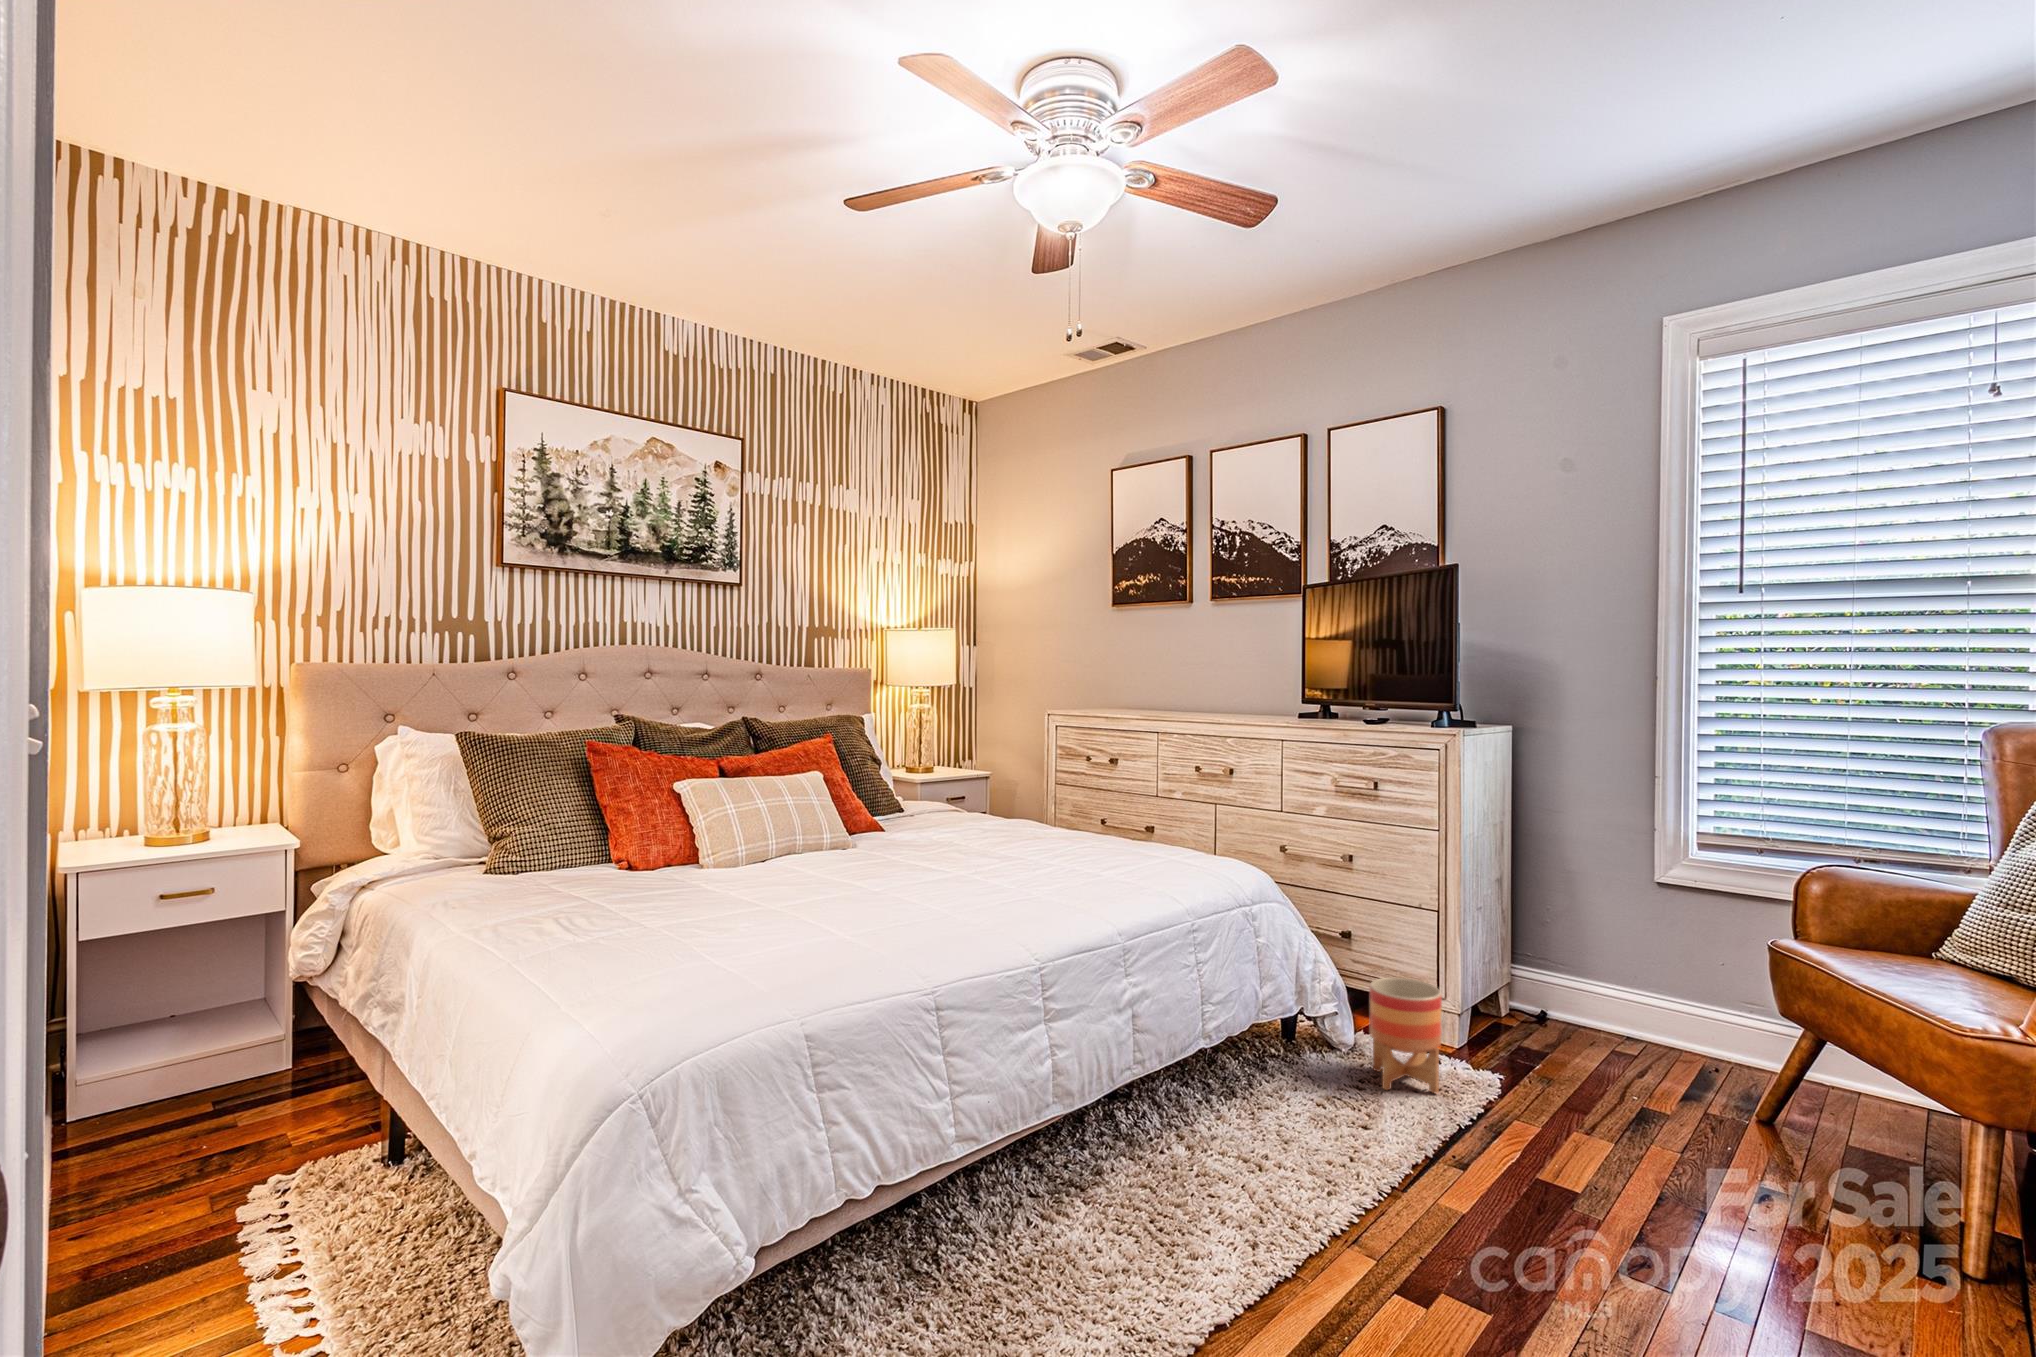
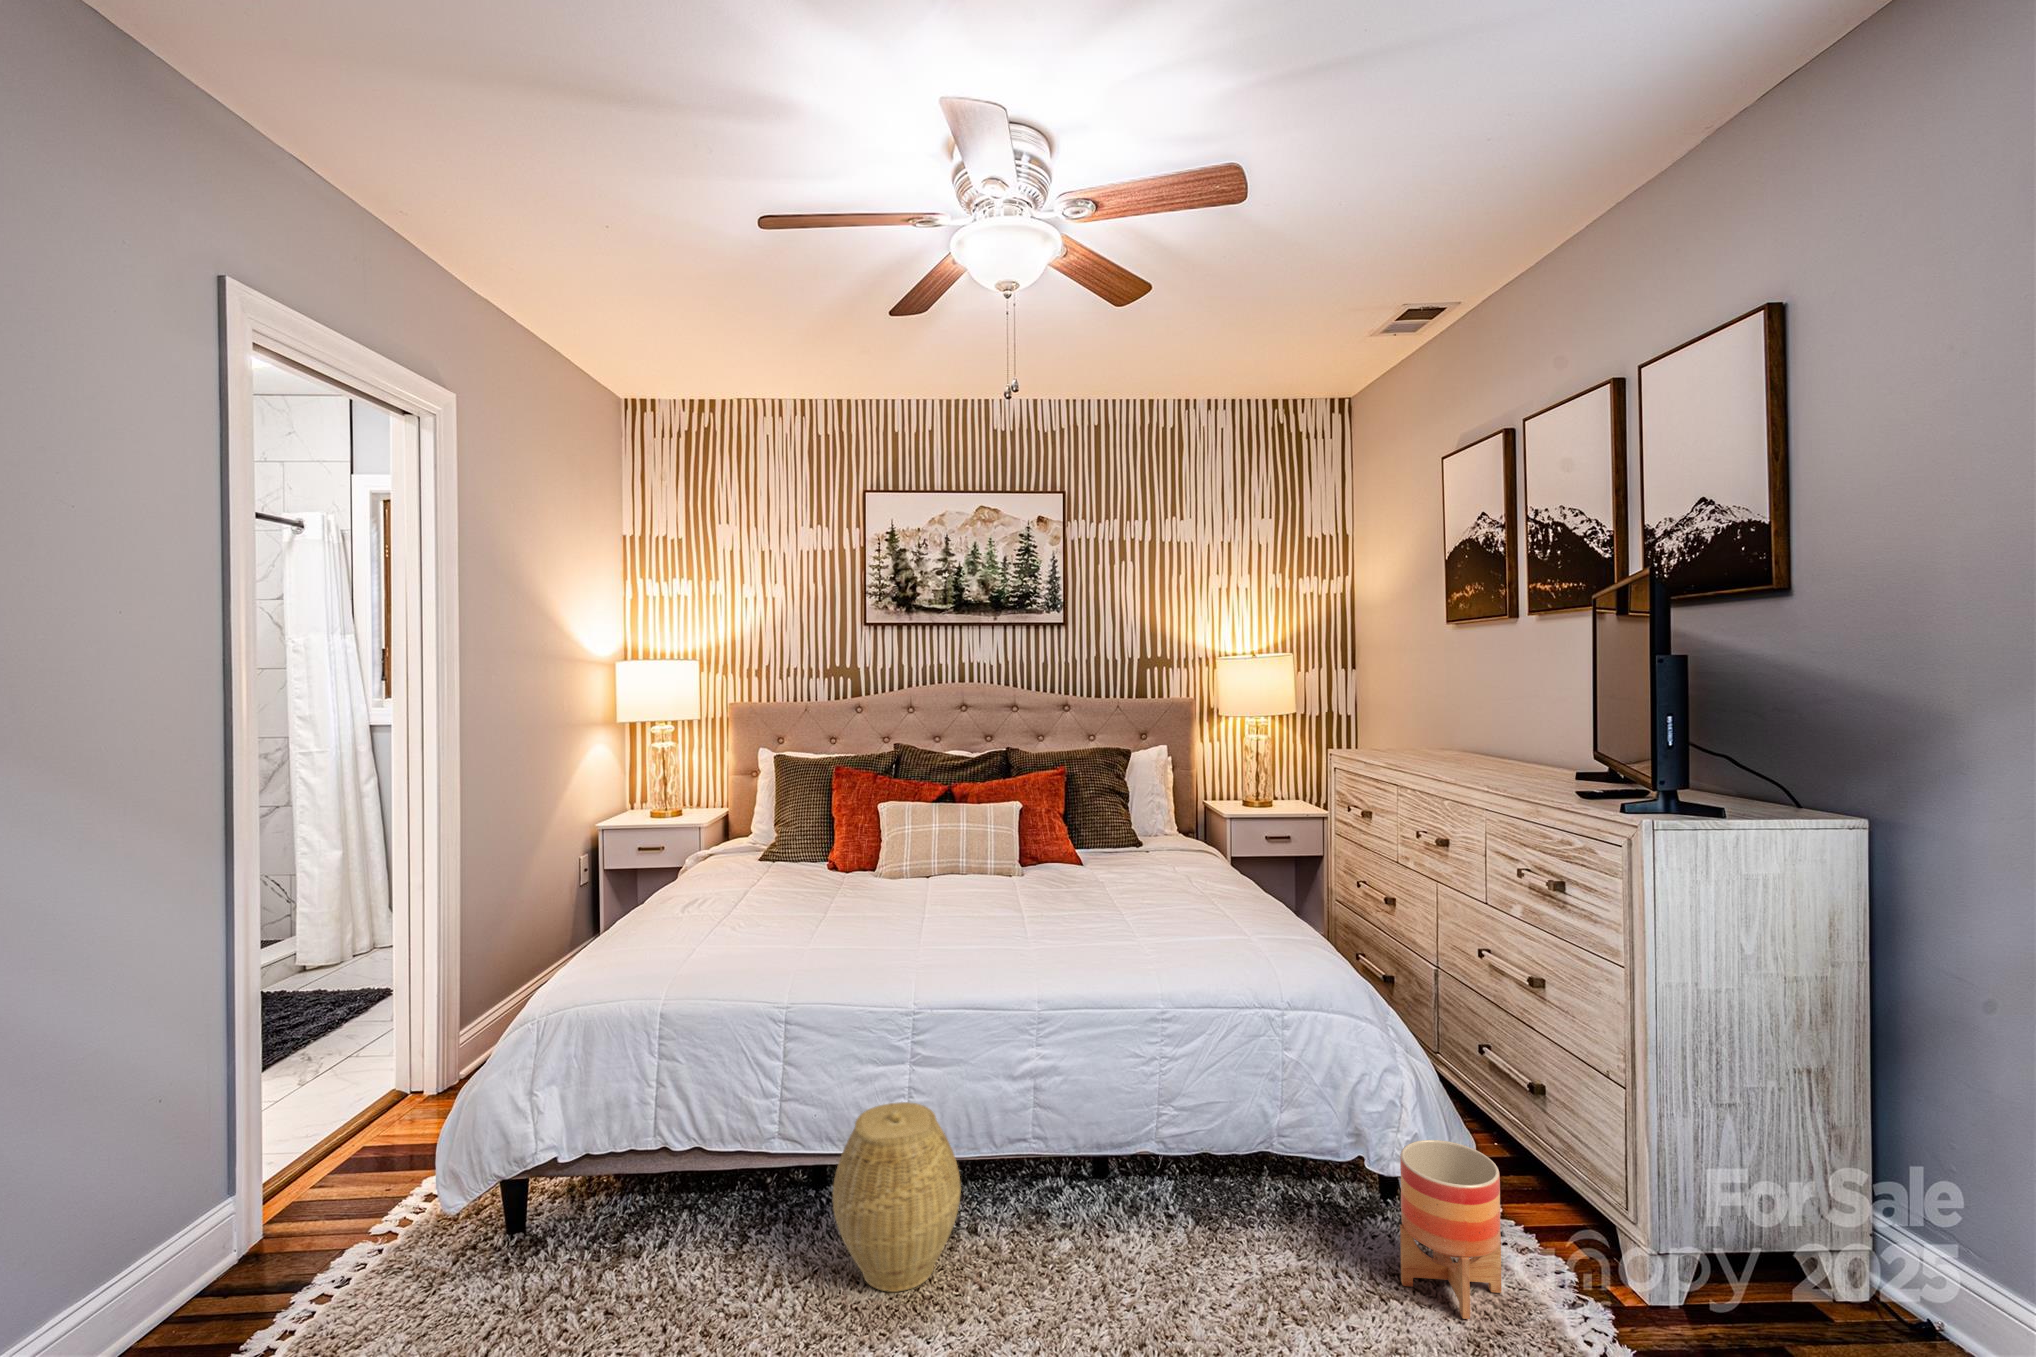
woven basket: none [1041,1060,1178,1257] -> present [833,1102,961,1292]

